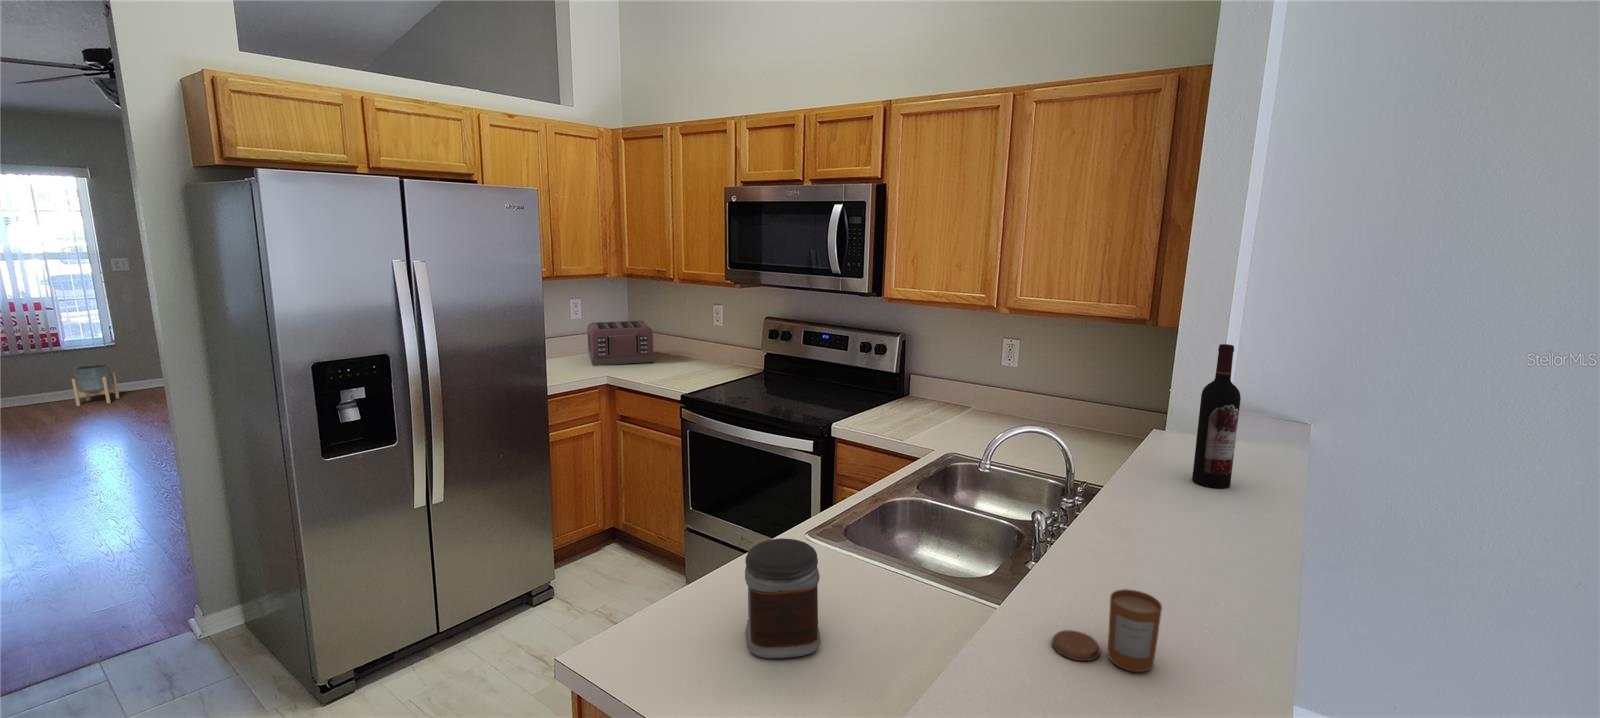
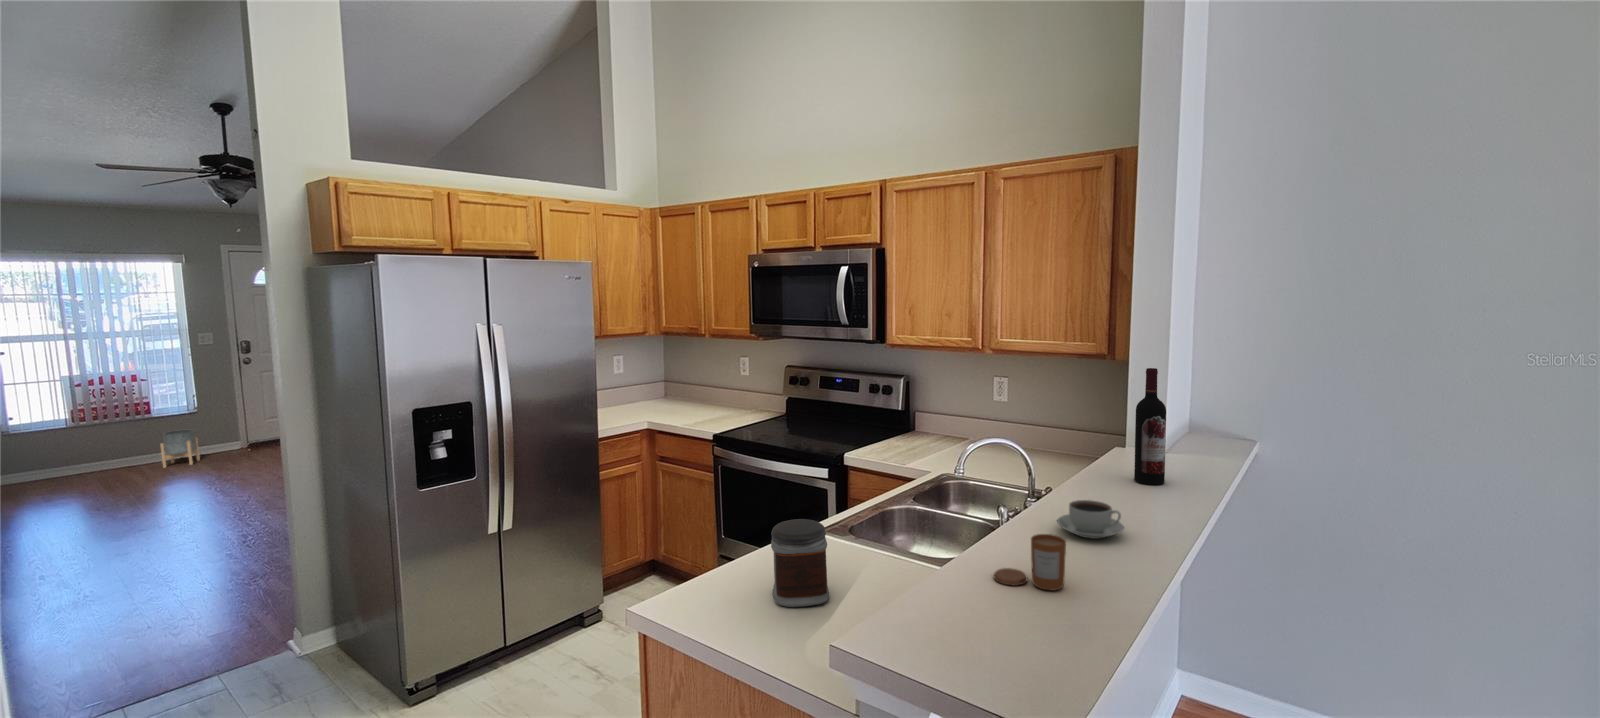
toaster: present [587,321,655,365] -> none [629,374,689,413]
coffee cup: none [1118,521,1210,575] -> present [1057,500,1124,539]

